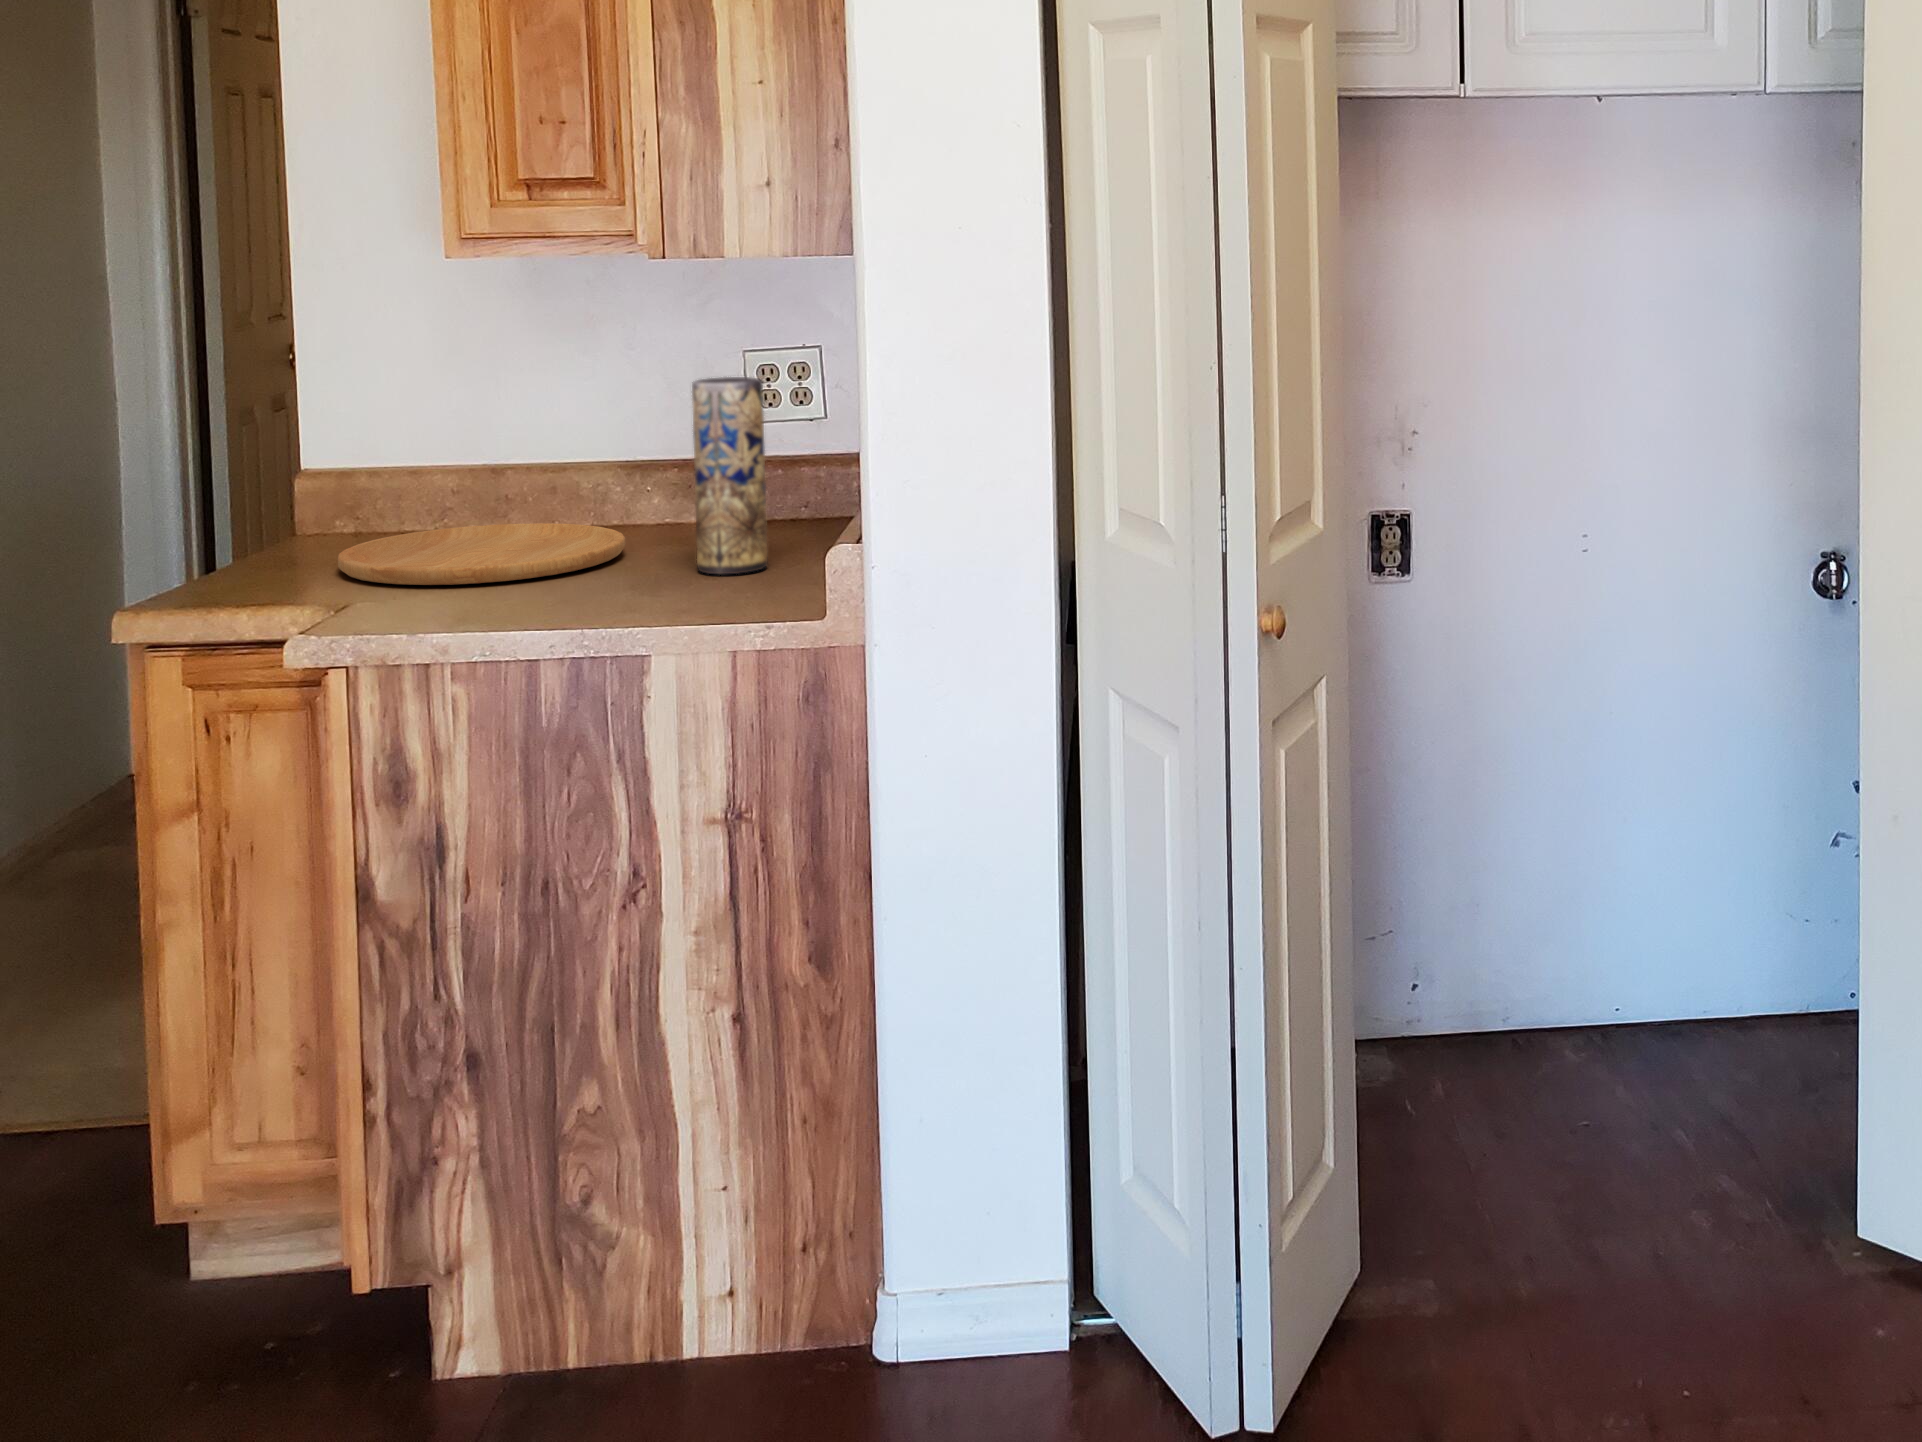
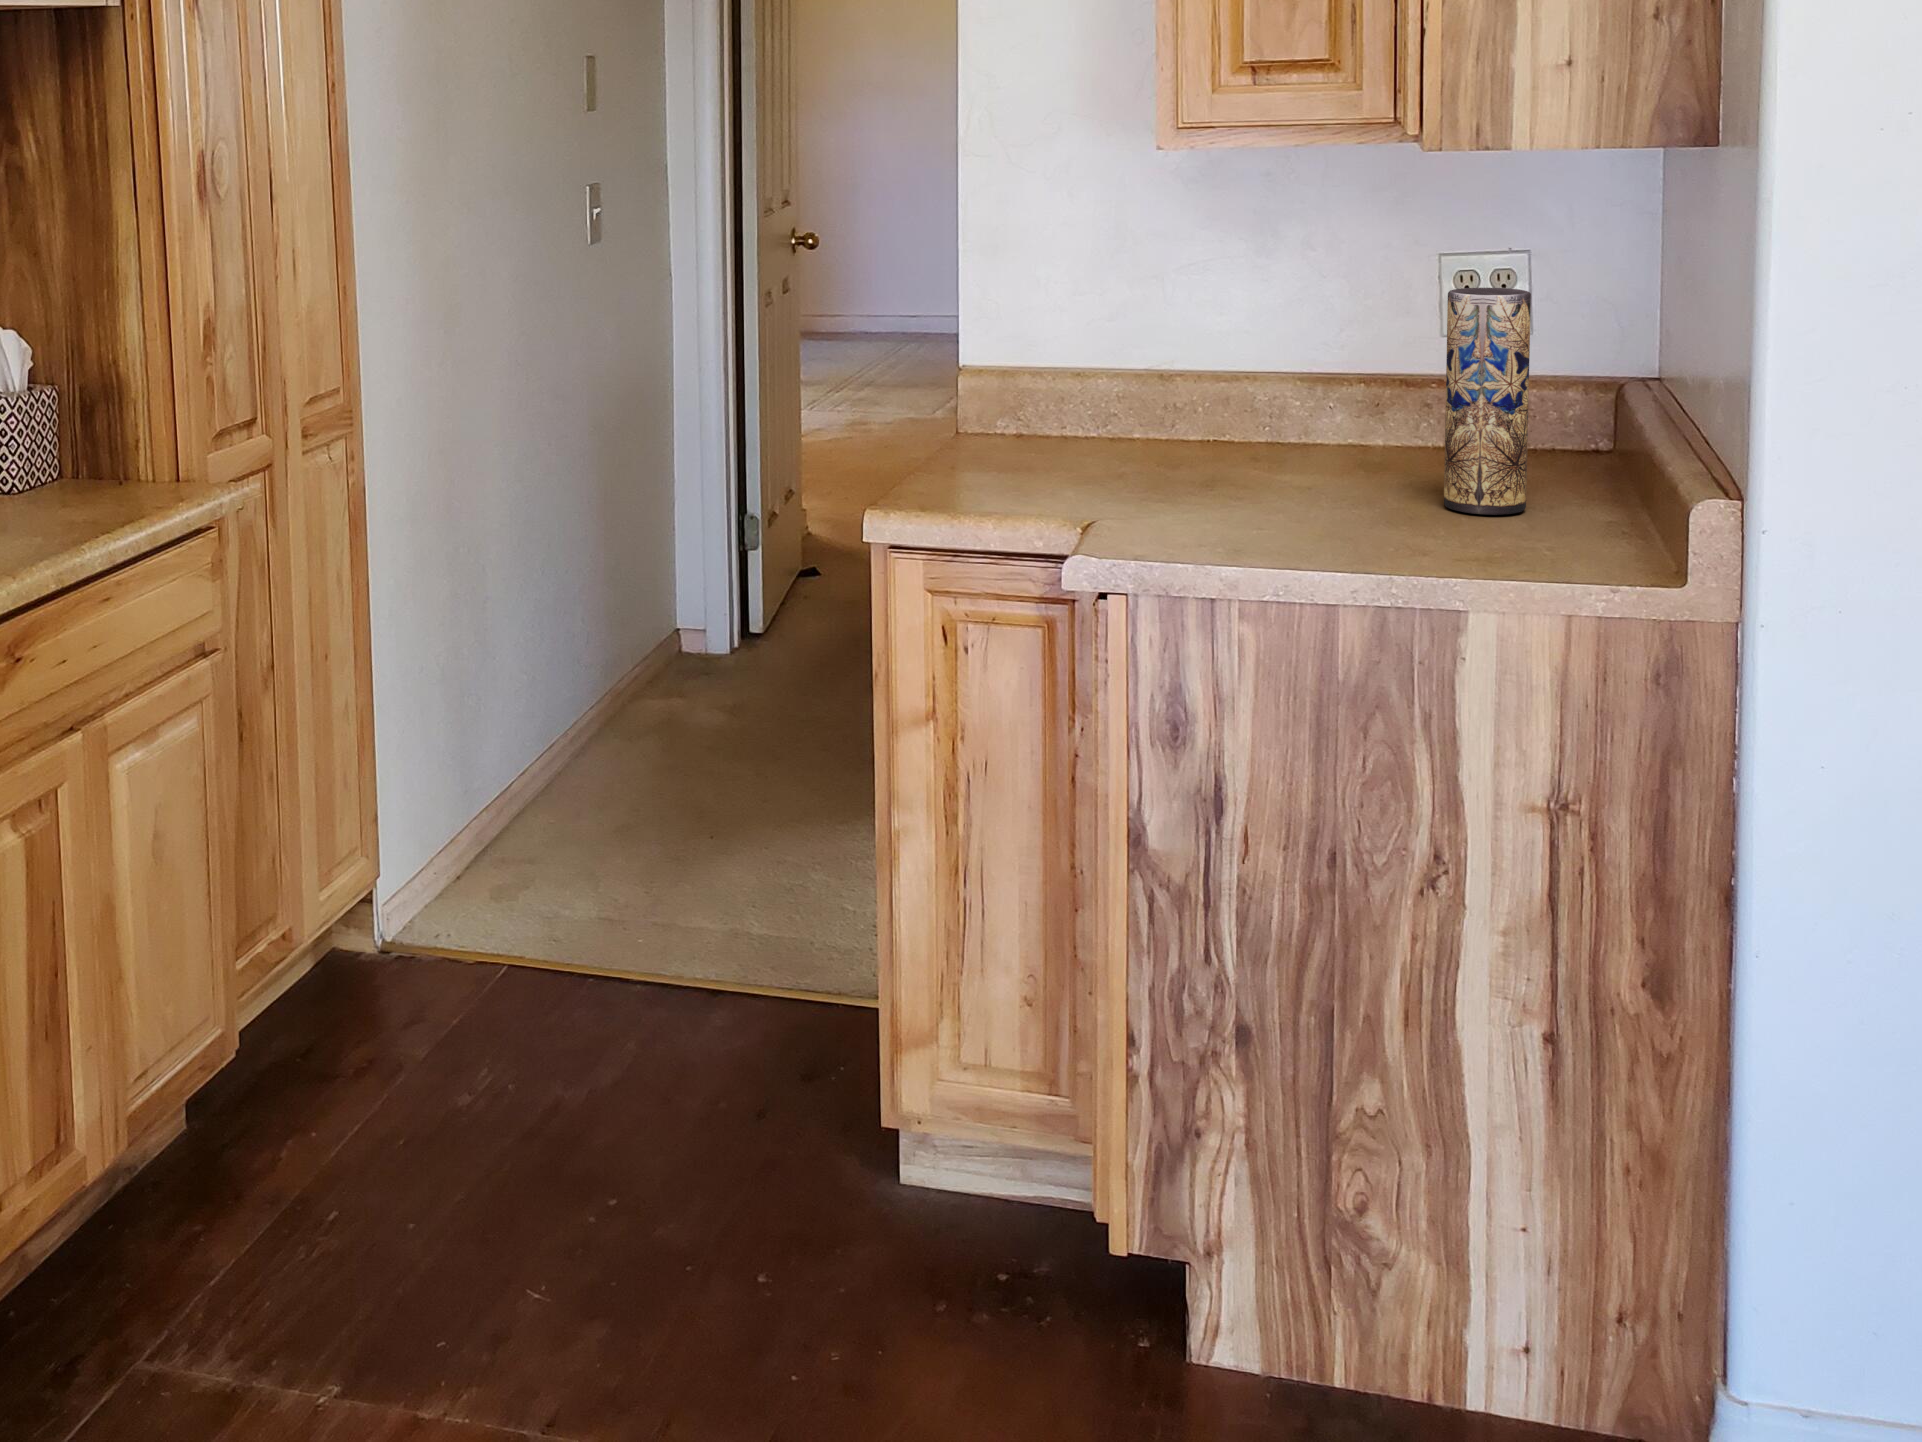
cutting board: present [338,523,625,585] -> none [1048,437,1341,506]

